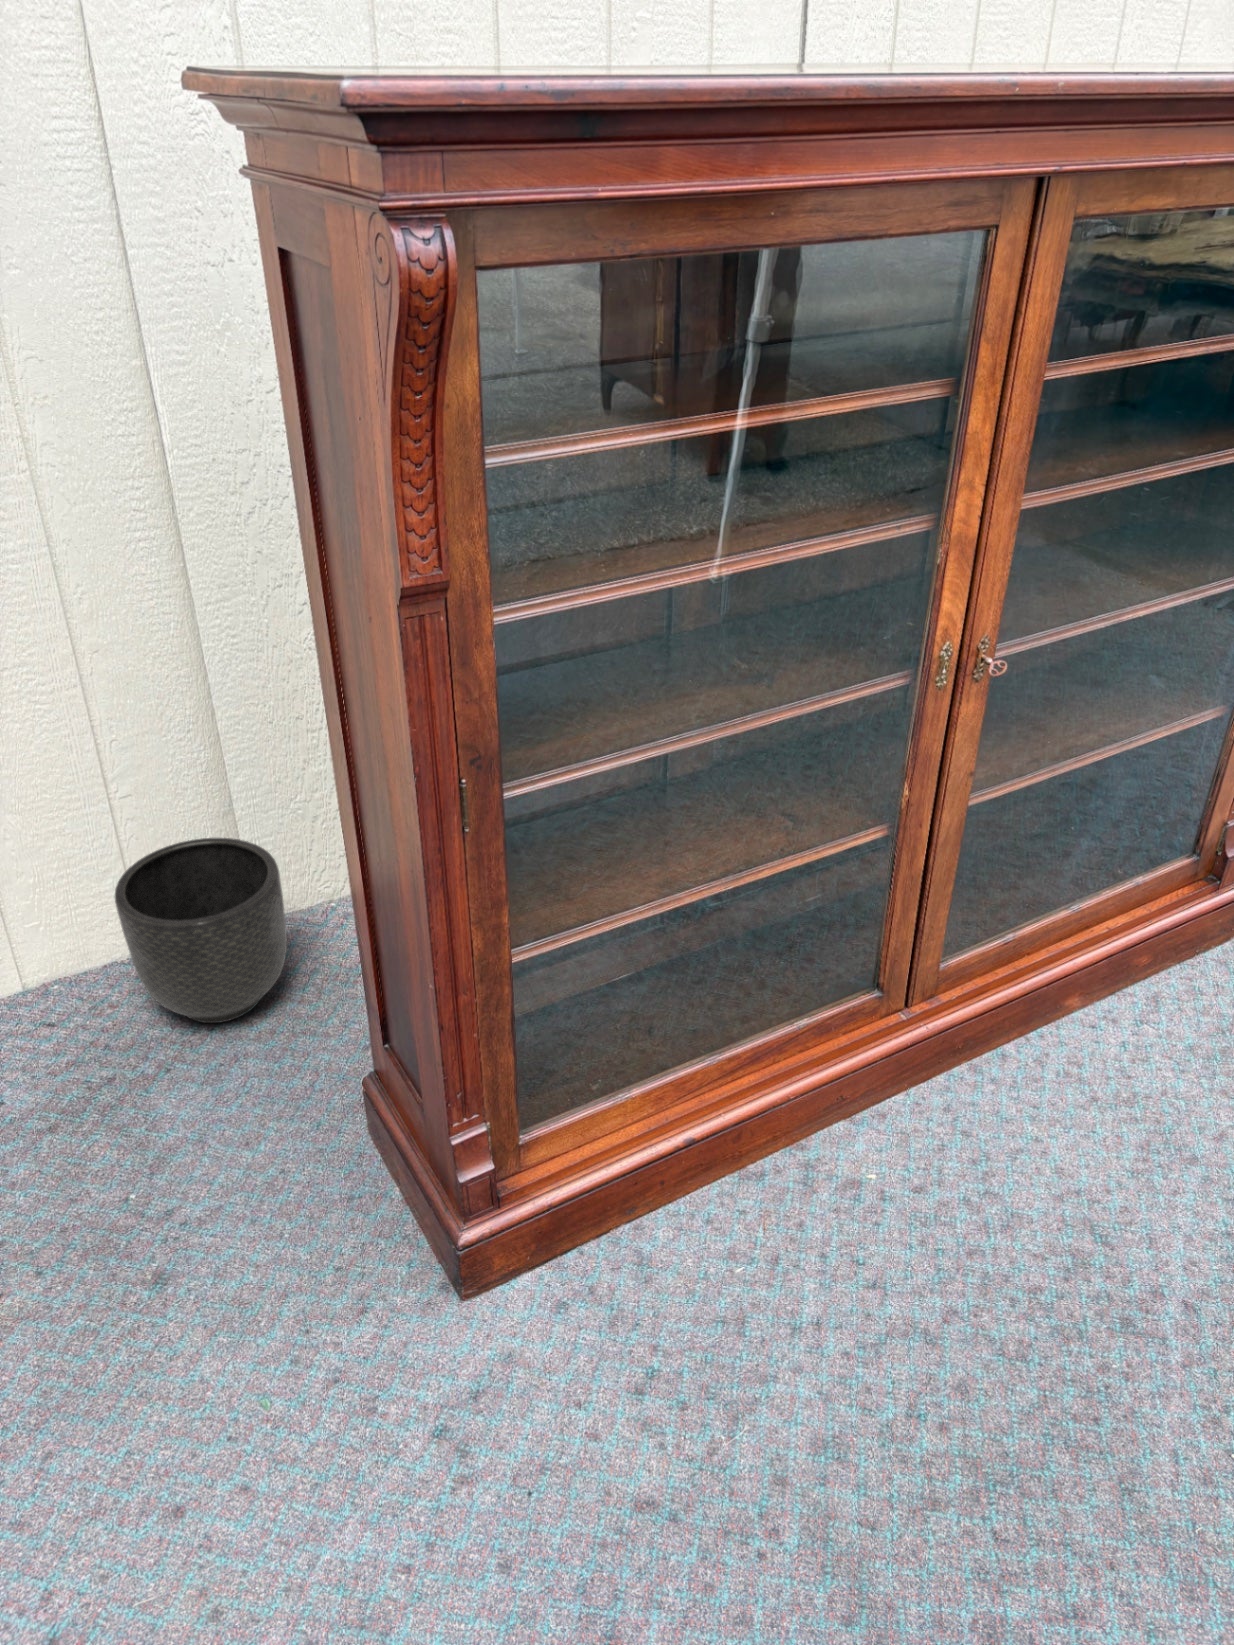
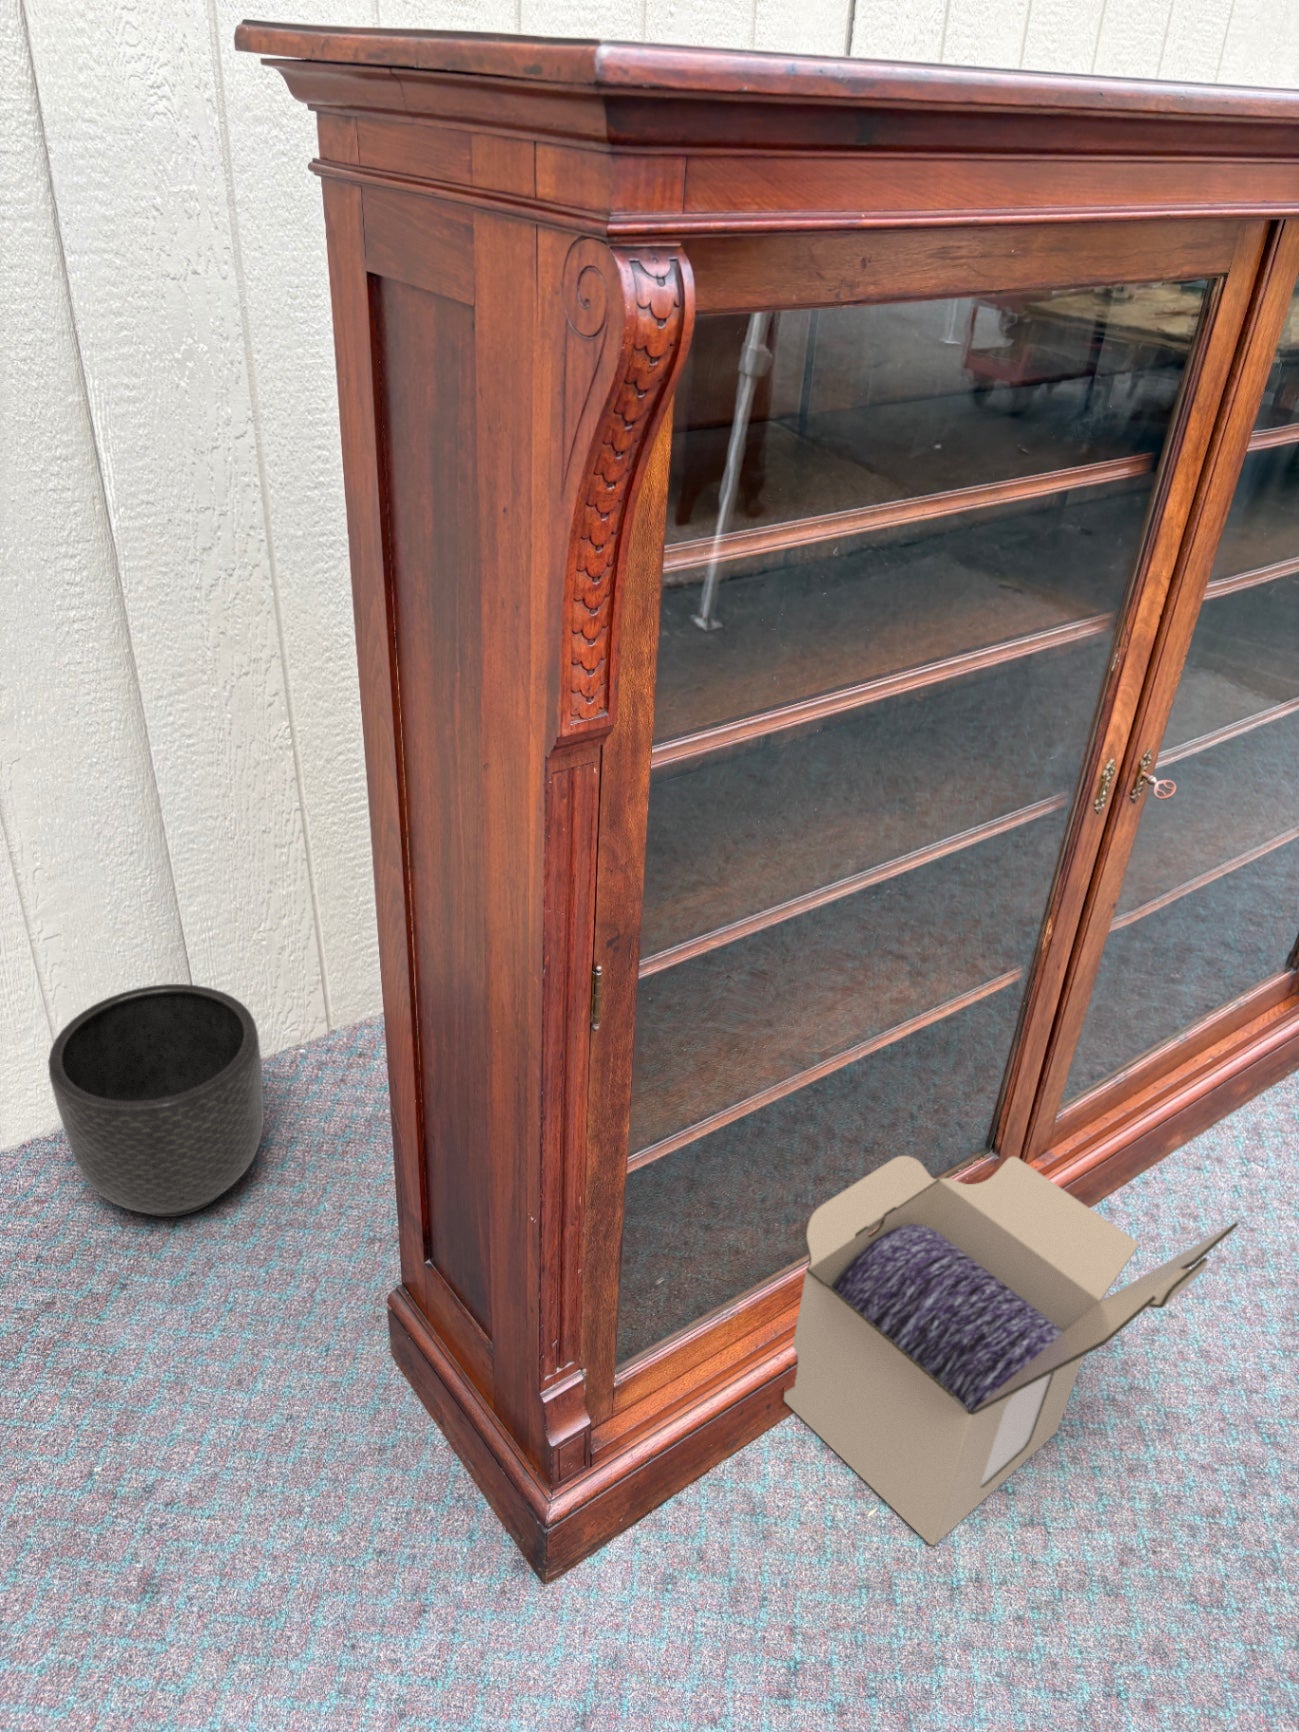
cardboard box: none [681,982,1021,1297] -> present [784,1156,1238,1545]

